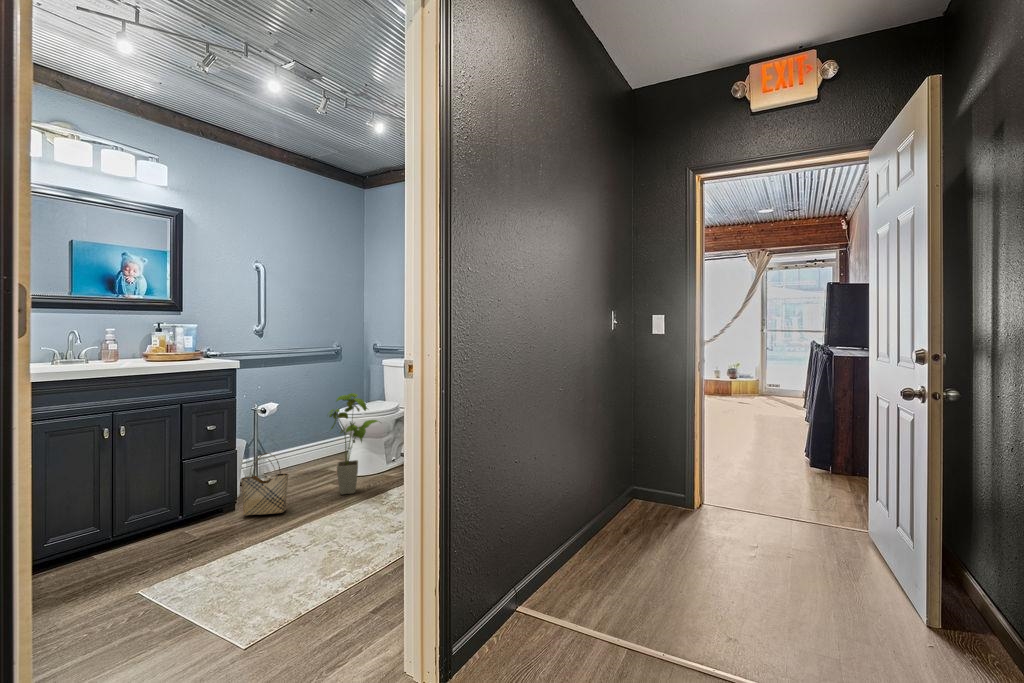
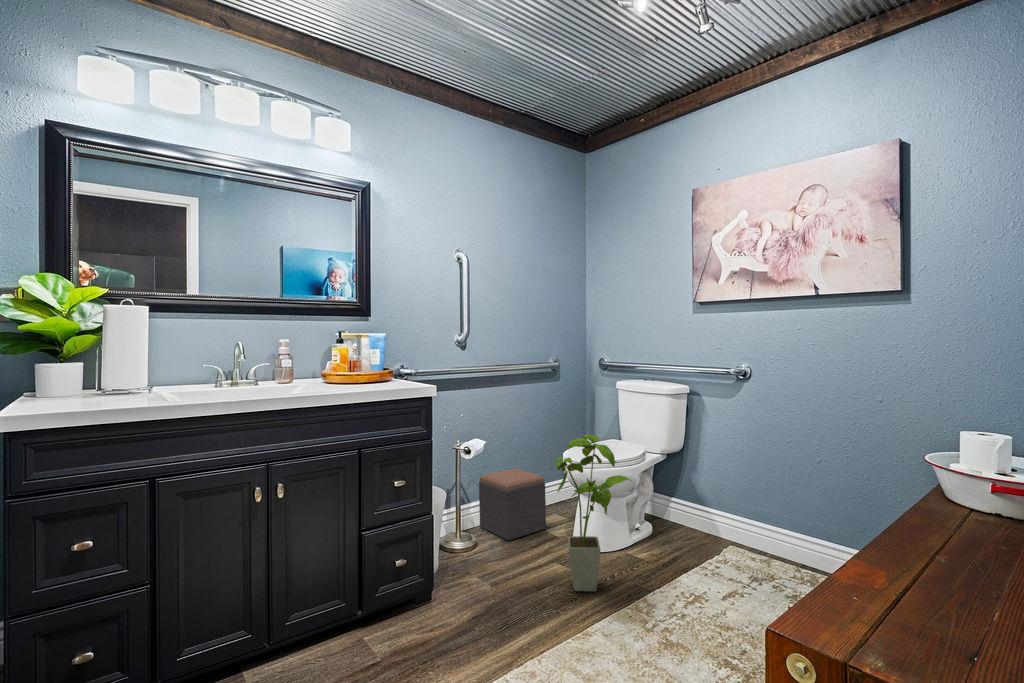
footstool: none [274,427,327,476] -> present [479,468,546,541]
woven basket: present [241,453,289,516] -> none [436,523,502,622]

